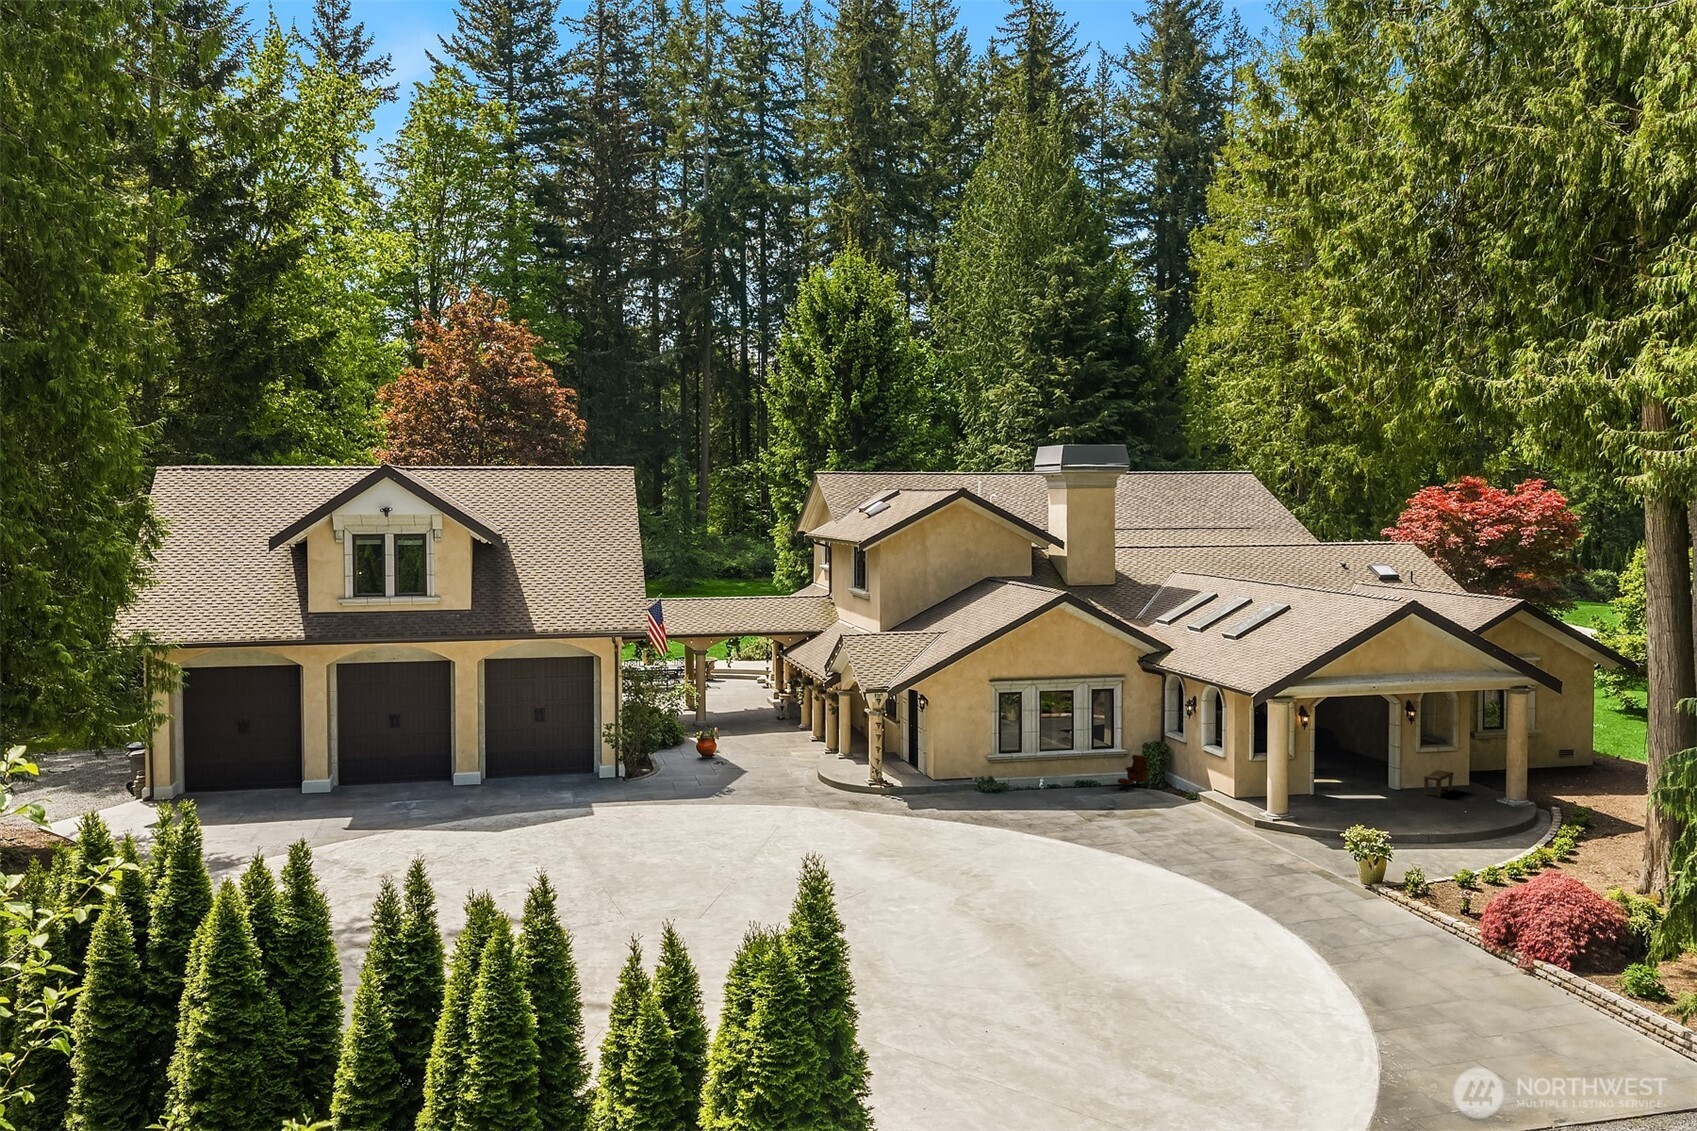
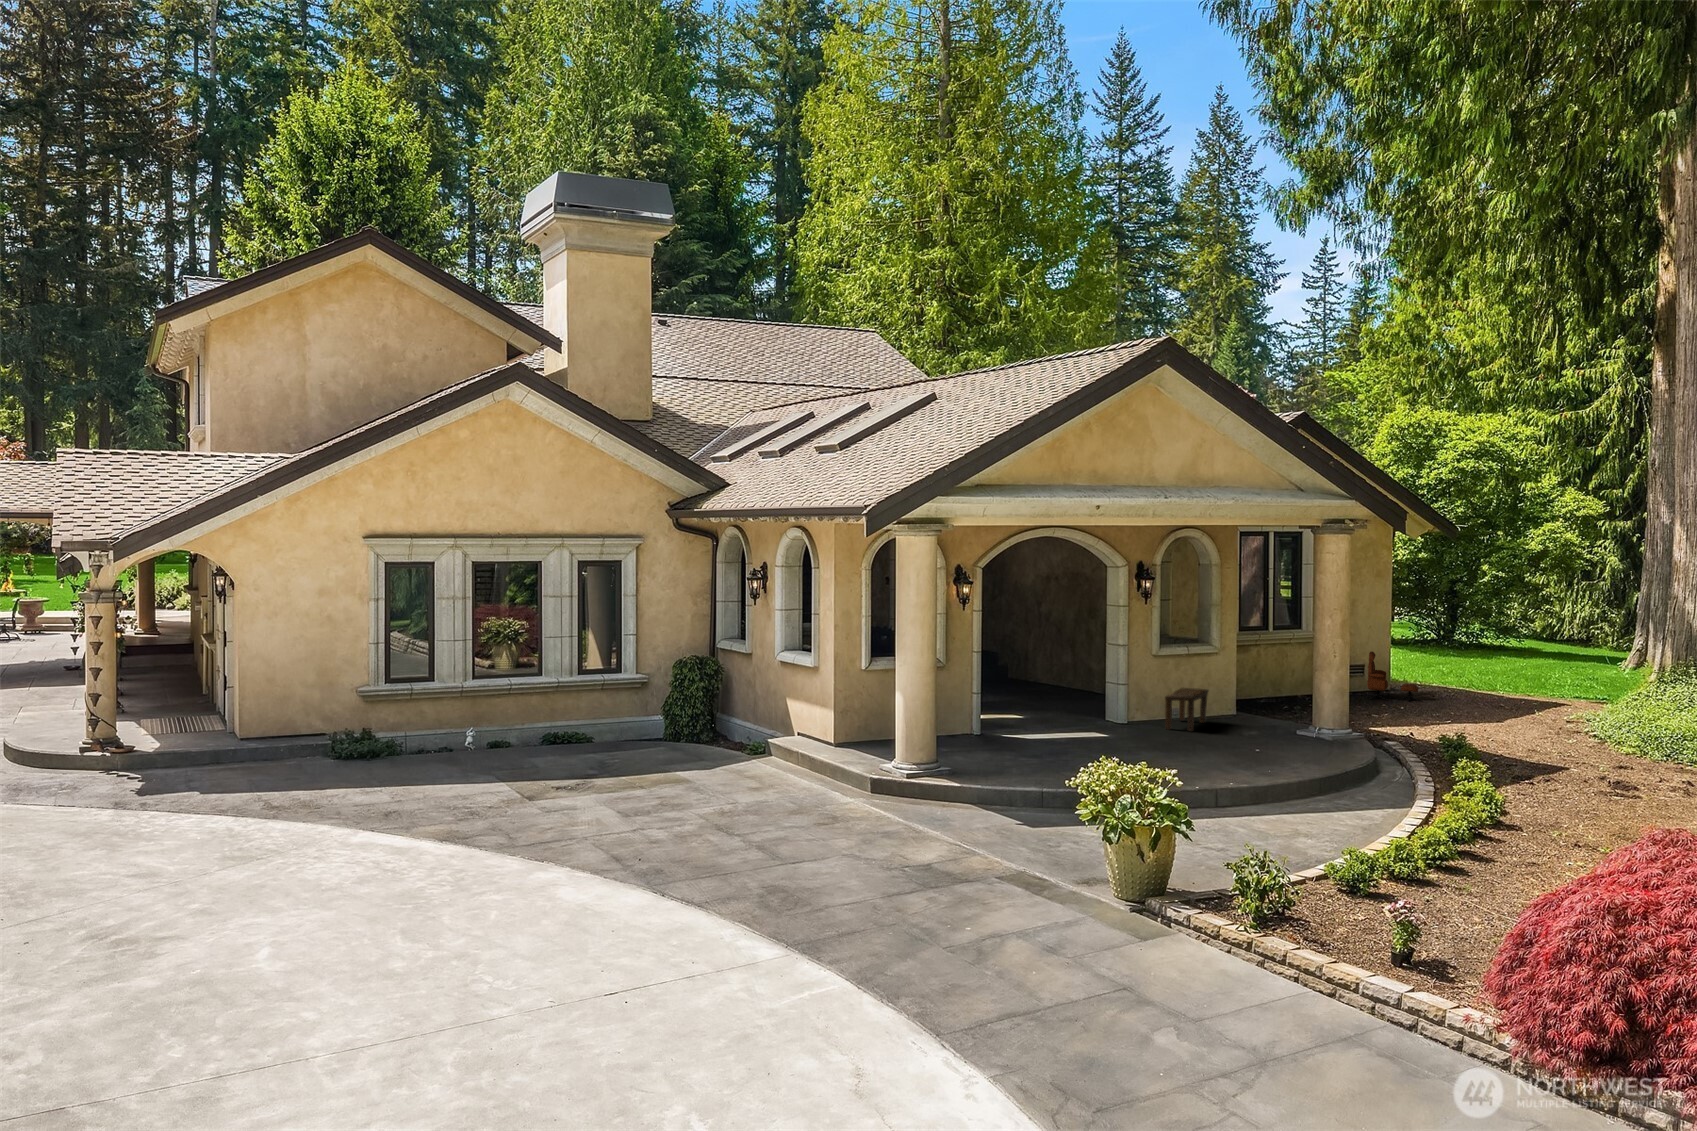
lounge chair: present [1117,755,1150,792] -> present [1367,651,1421,702]

